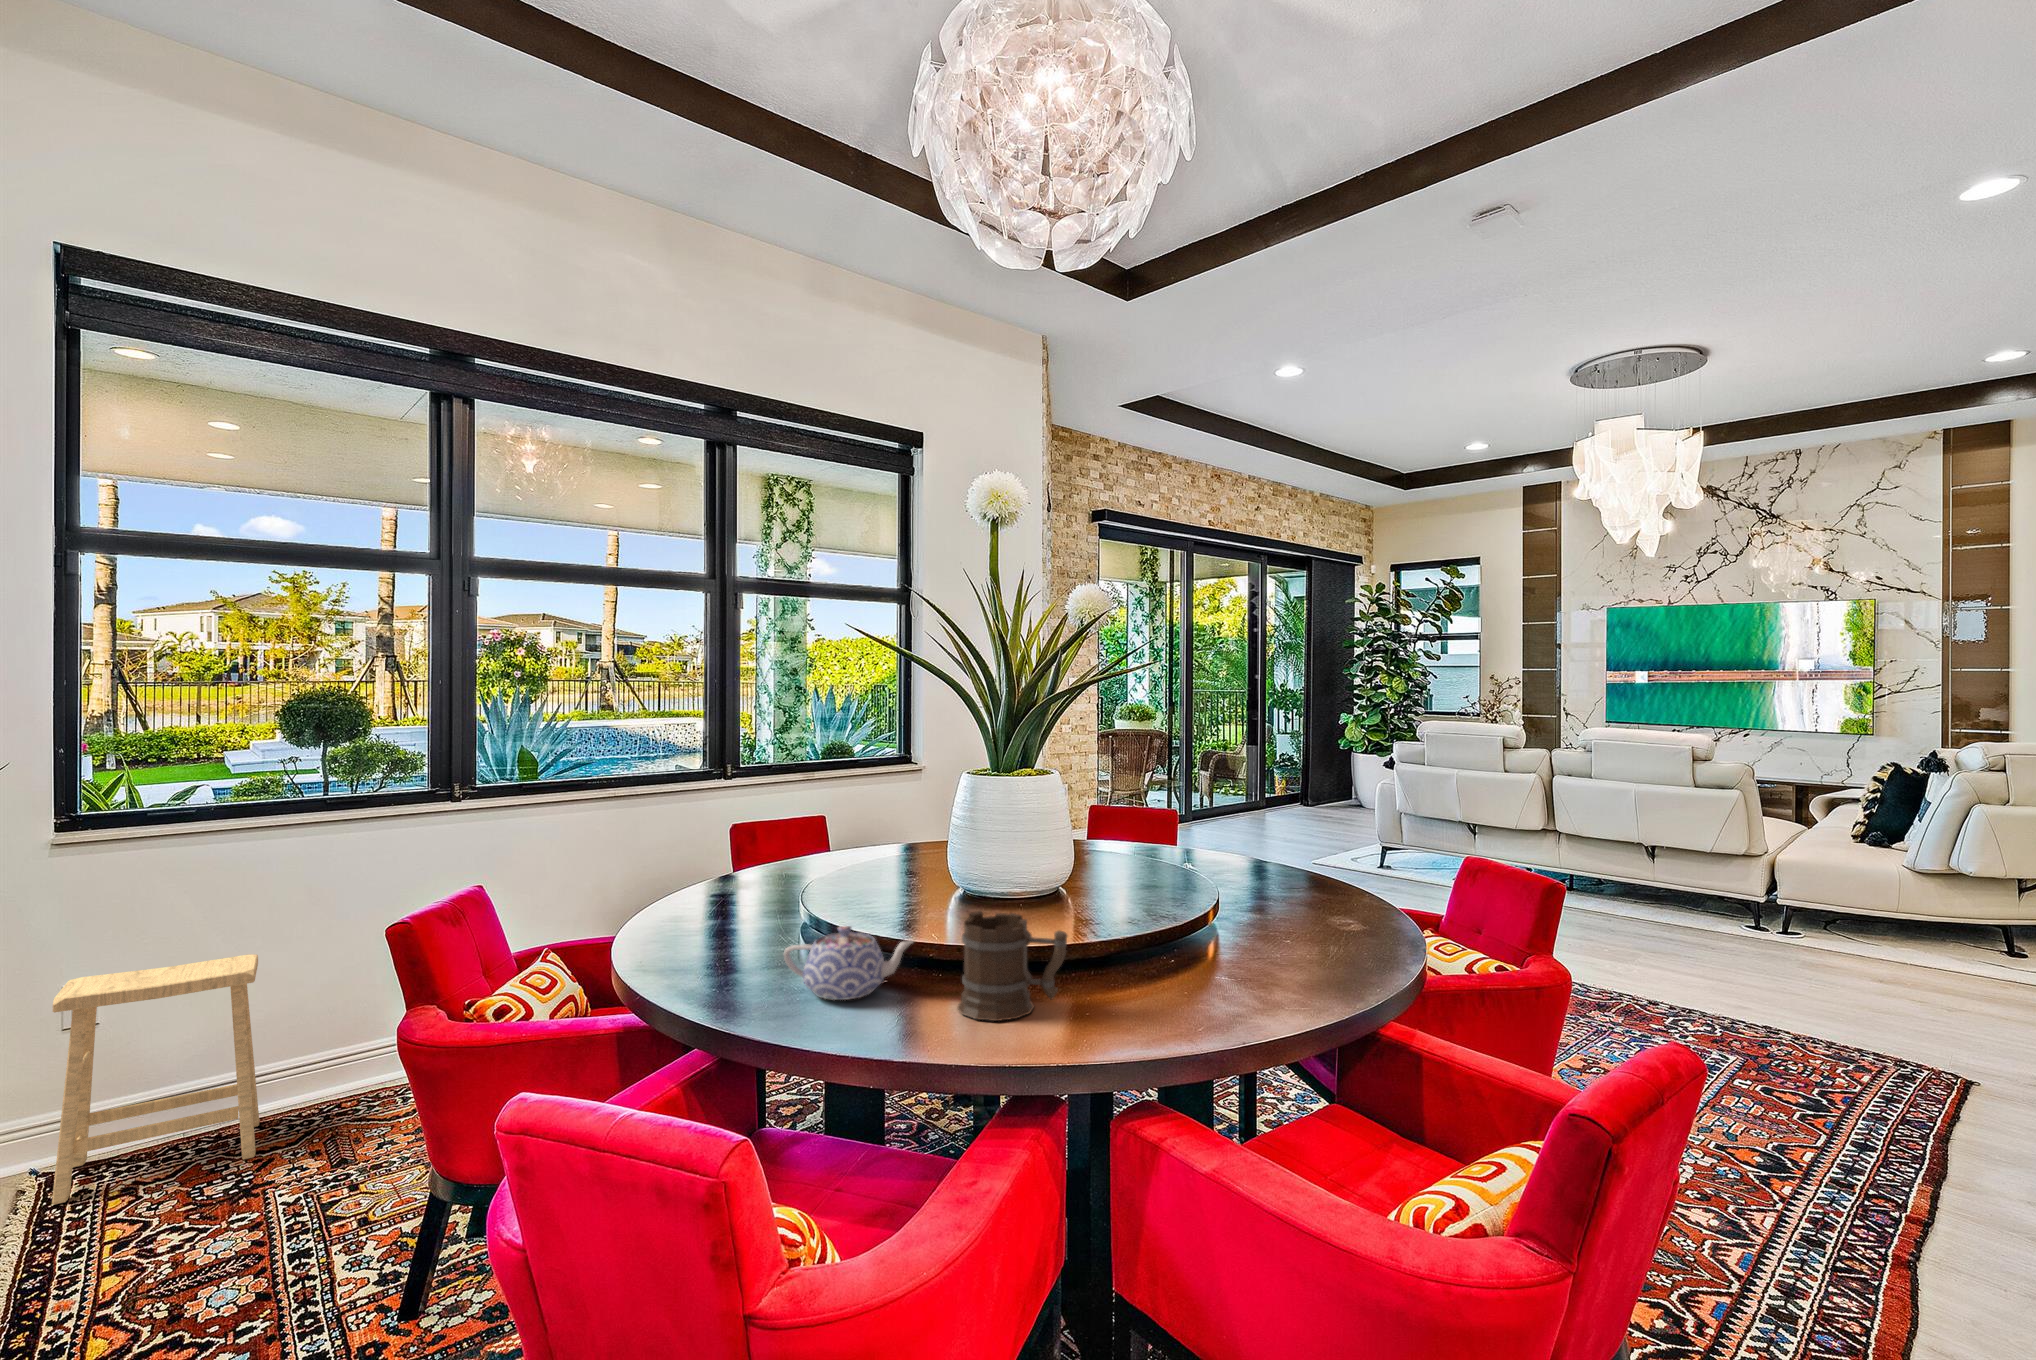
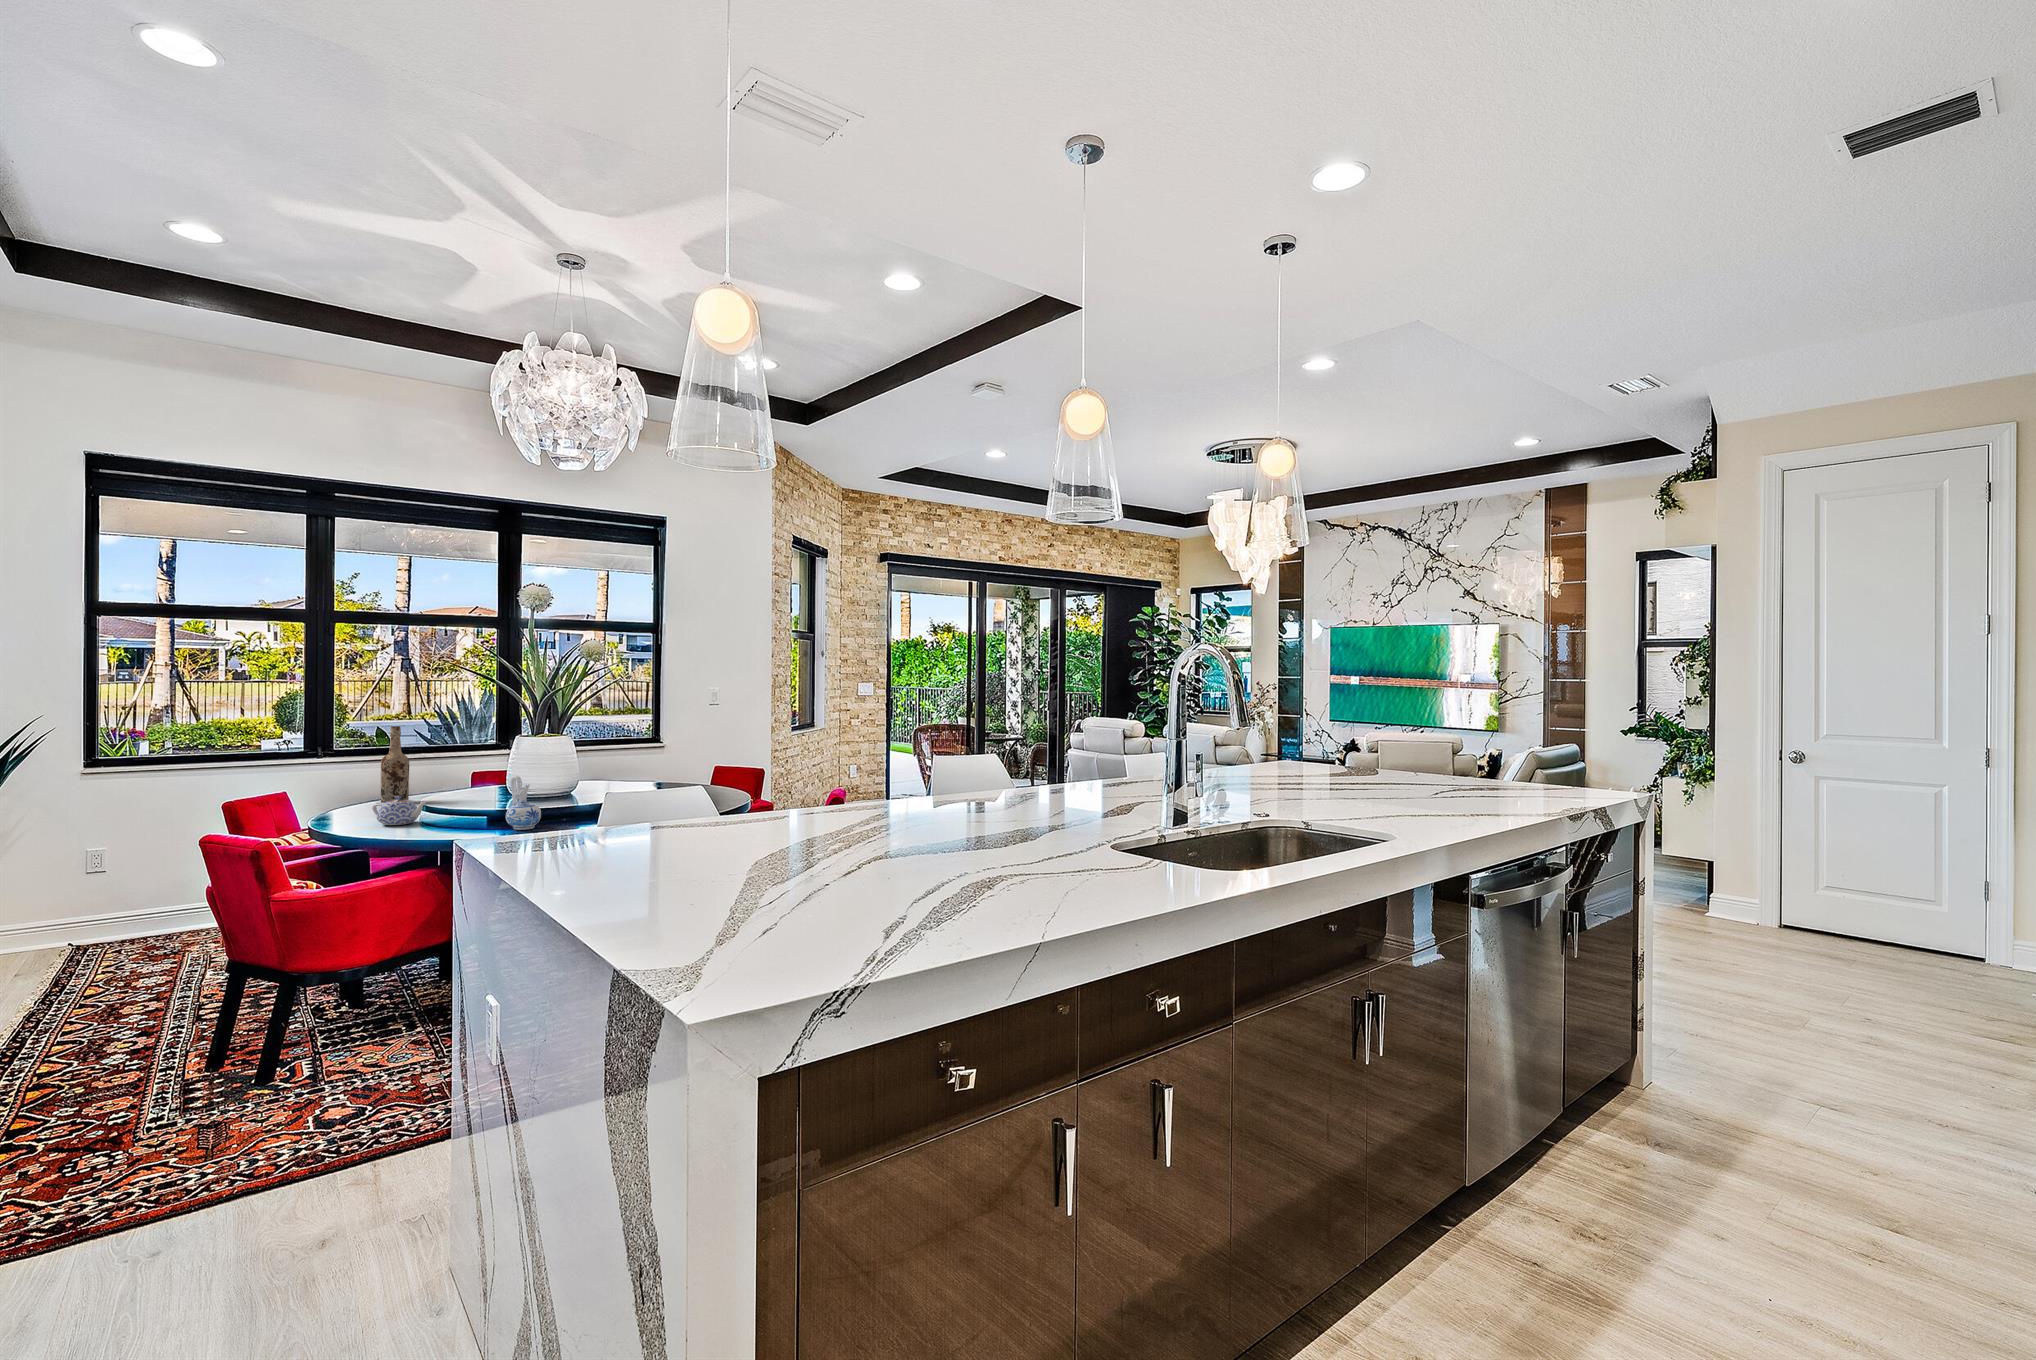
wine bottle: none [696,756,746,916] -> present [381,726,409,803]
ceramic pitcher: none [1128,880,1202,1012] -> present [506,776,541,830]
mug: present [958,911,1067,1021] -> none [432,789,478,831]
footstool: present [52,954,259,1205] -> none [80,839,196,958]

